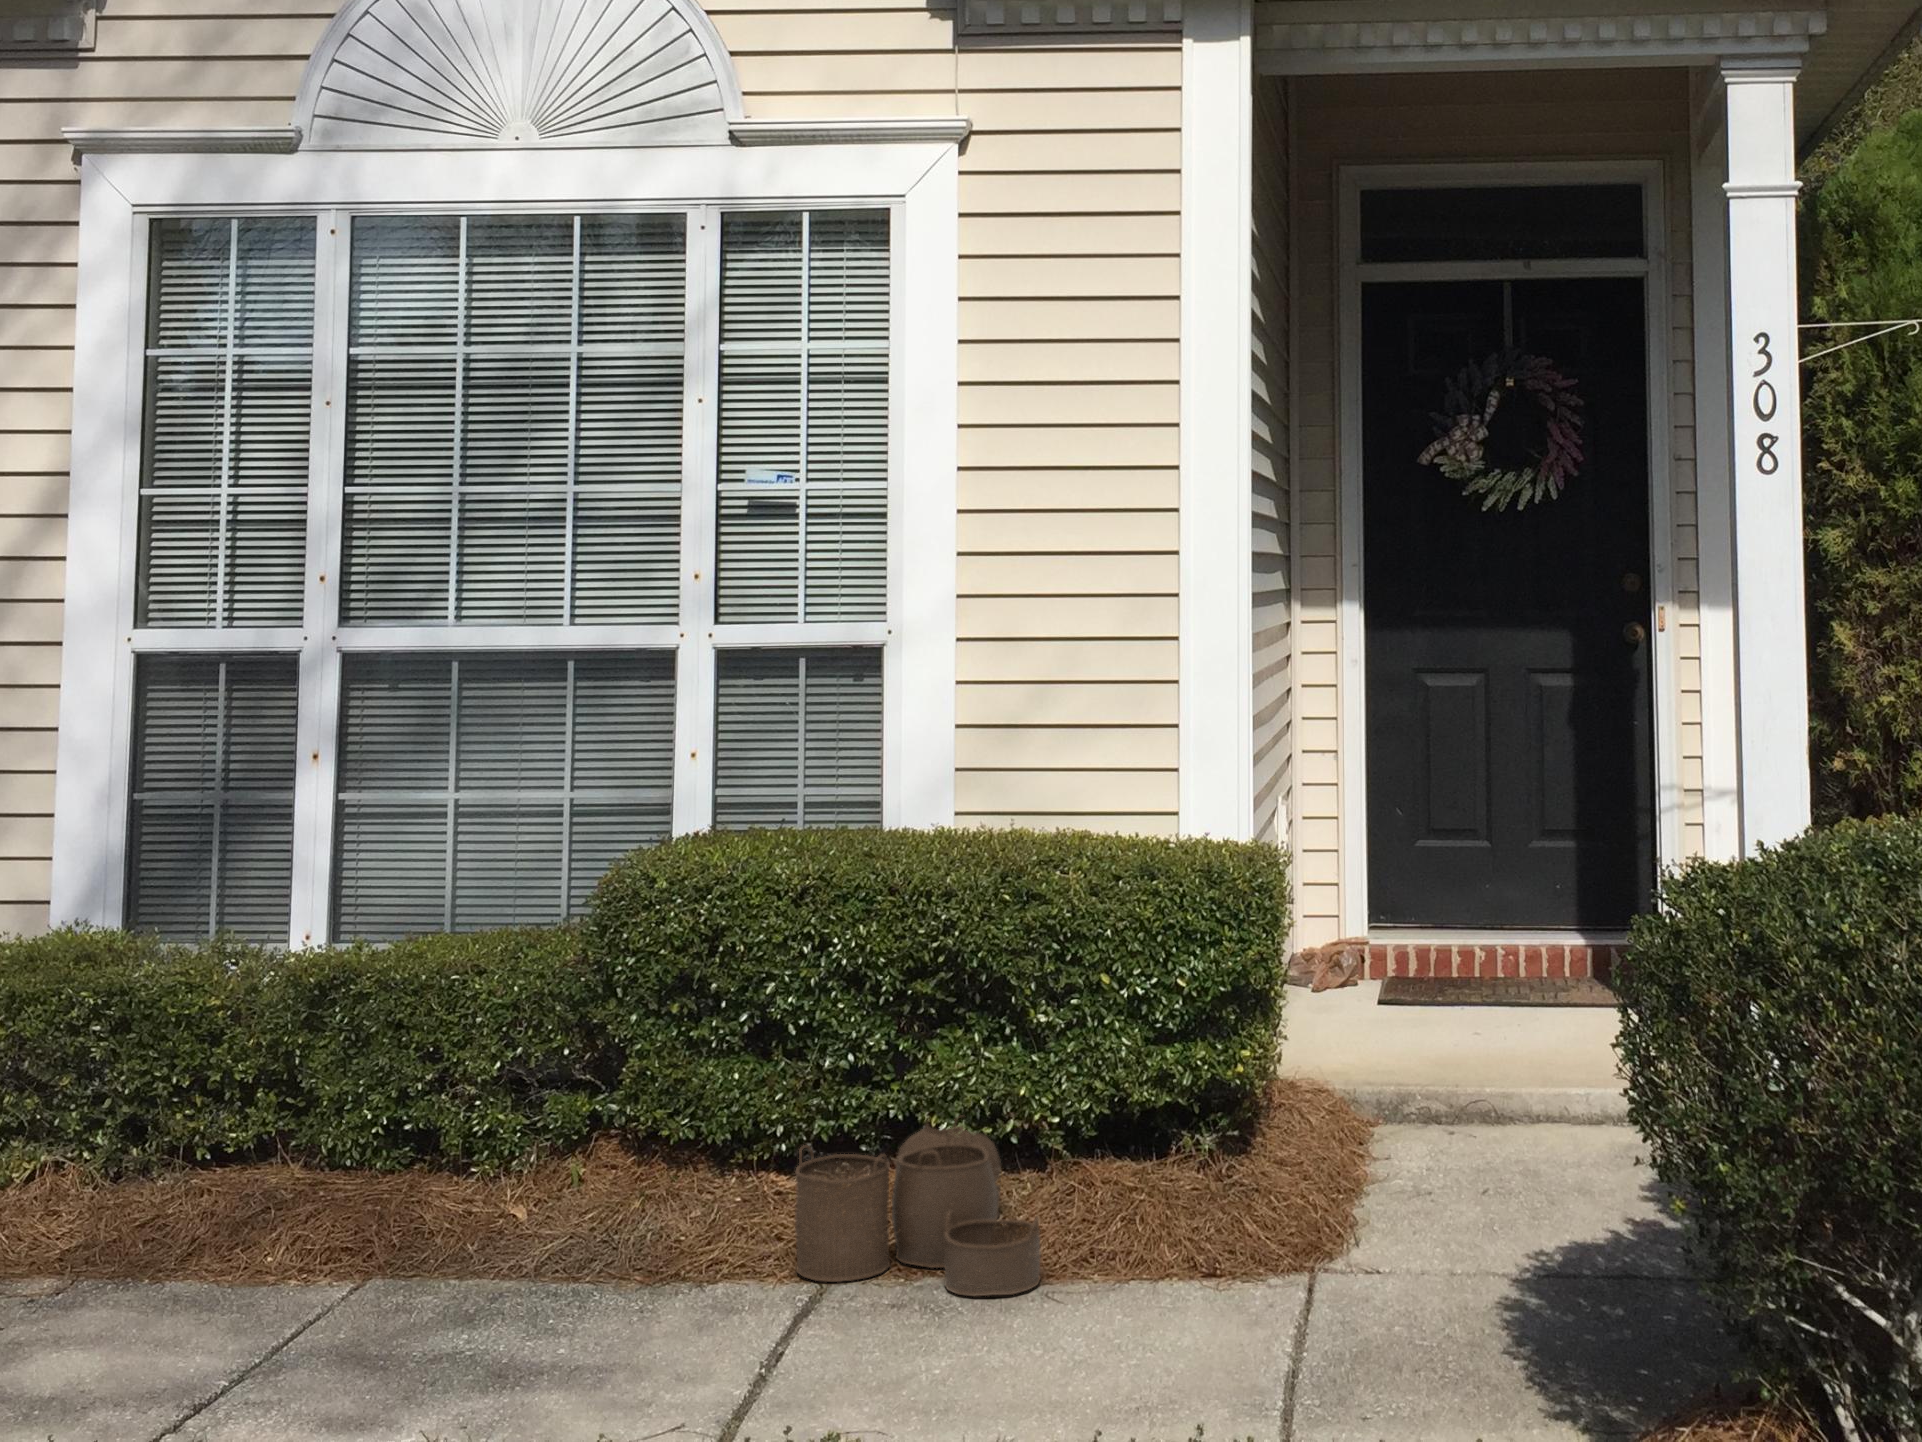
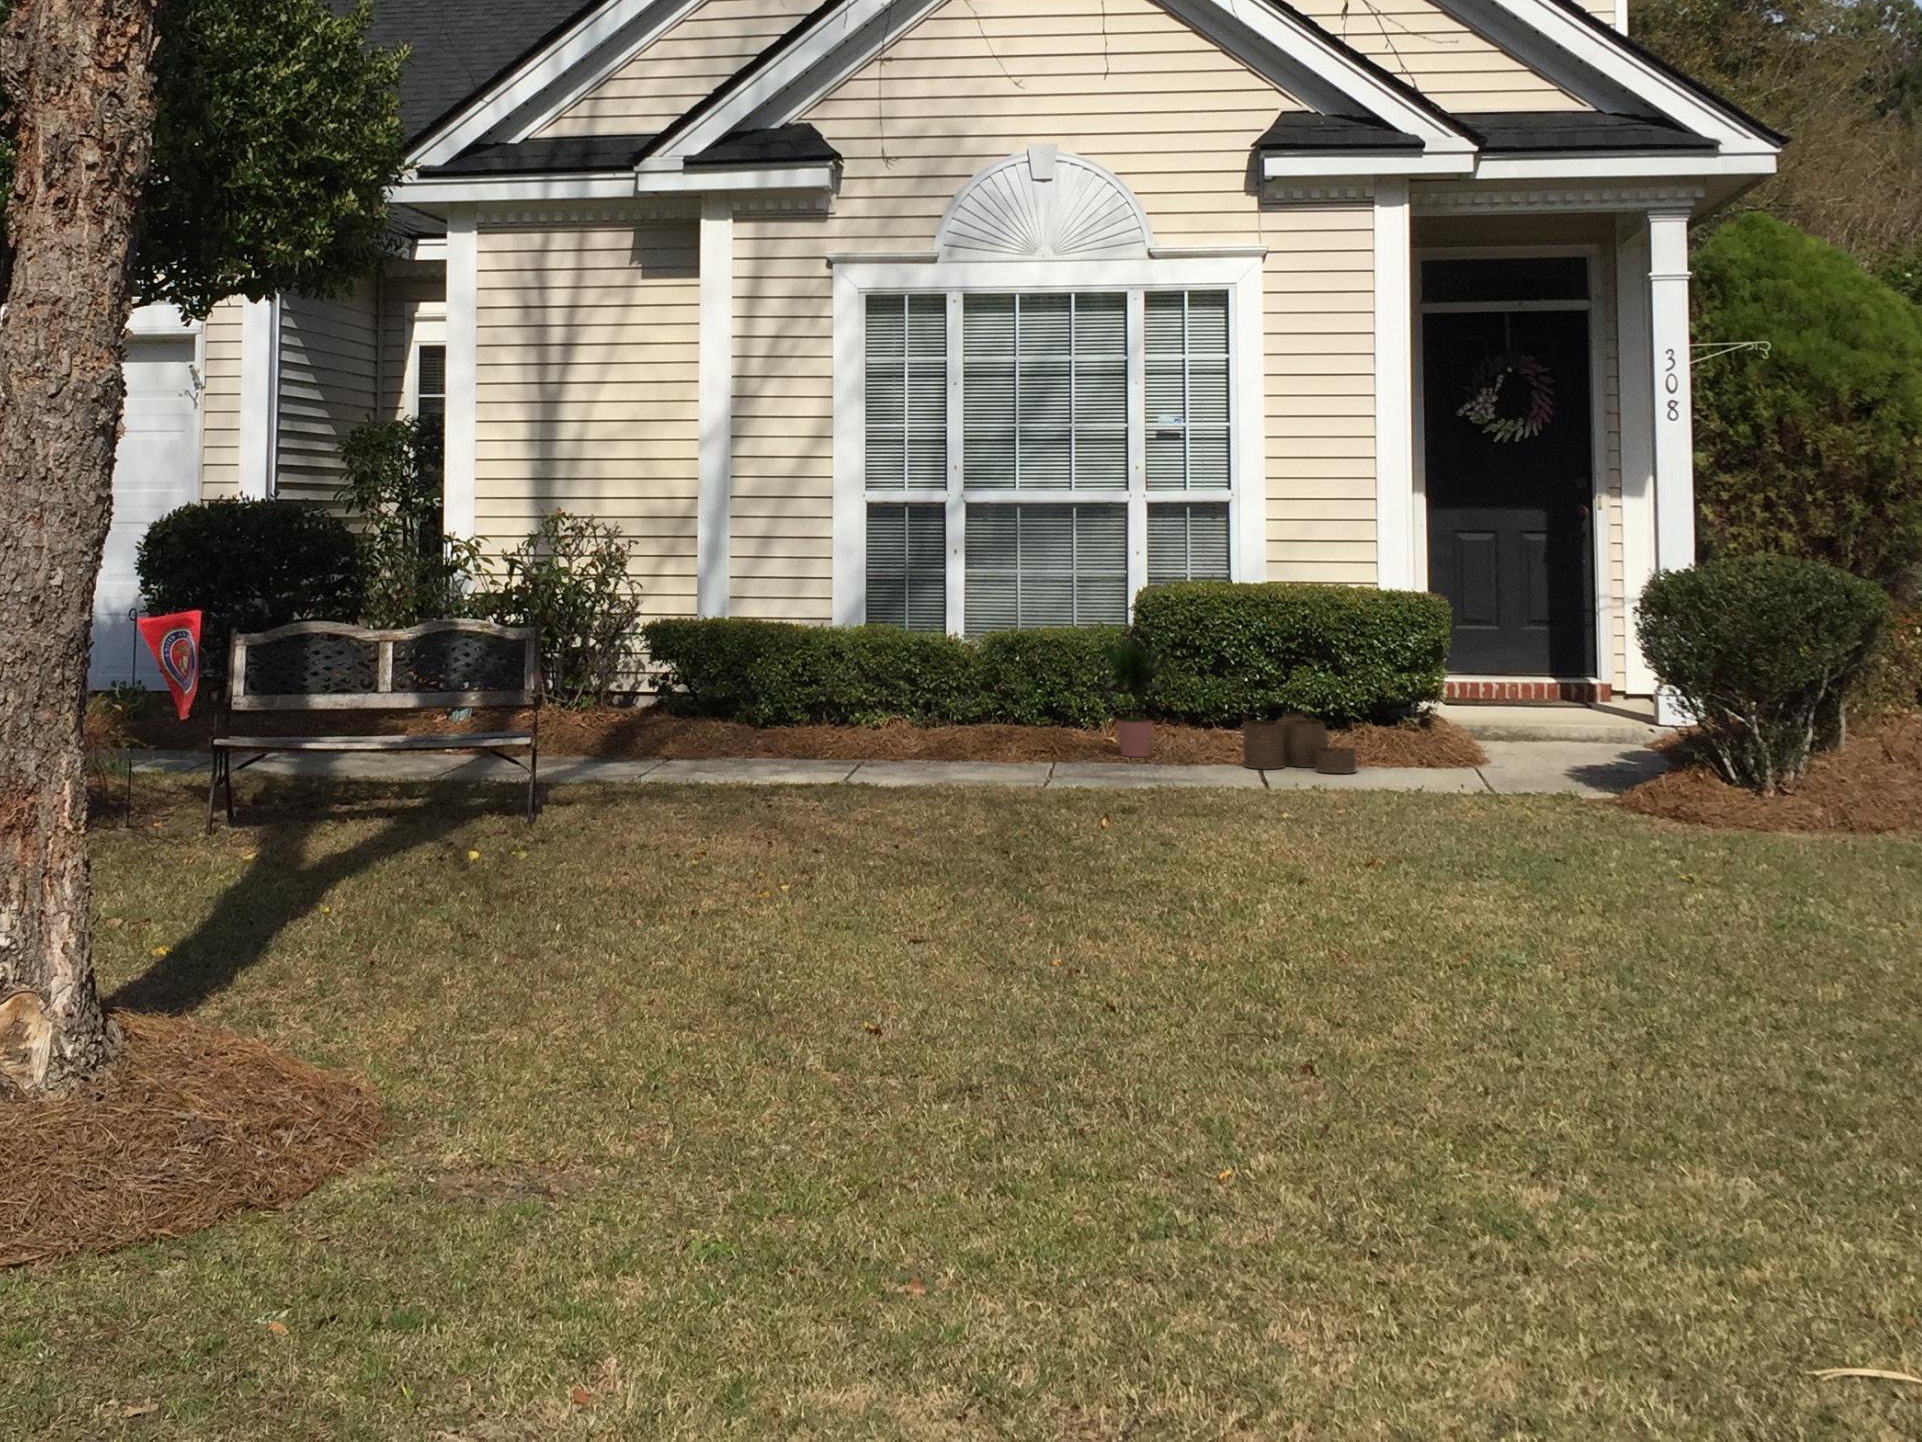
potted plant: none [511,944,705,1235] -> present [1102,639,1173,757]

